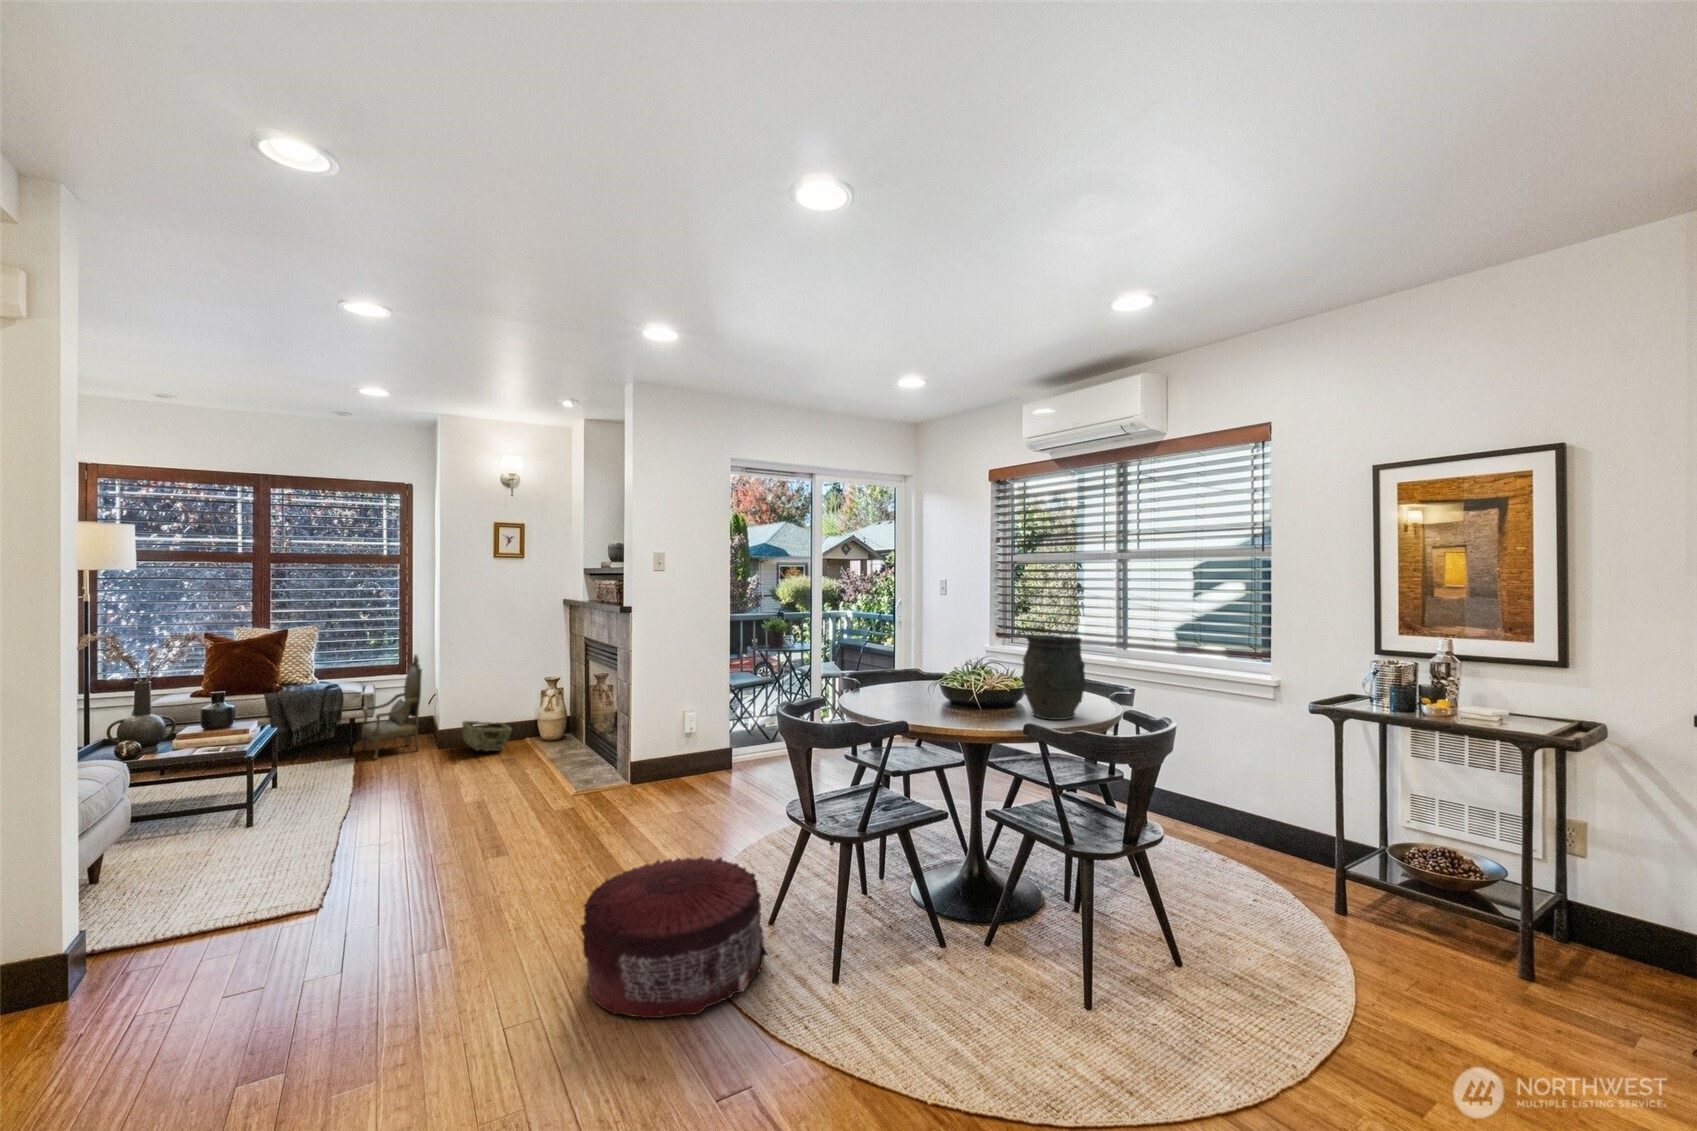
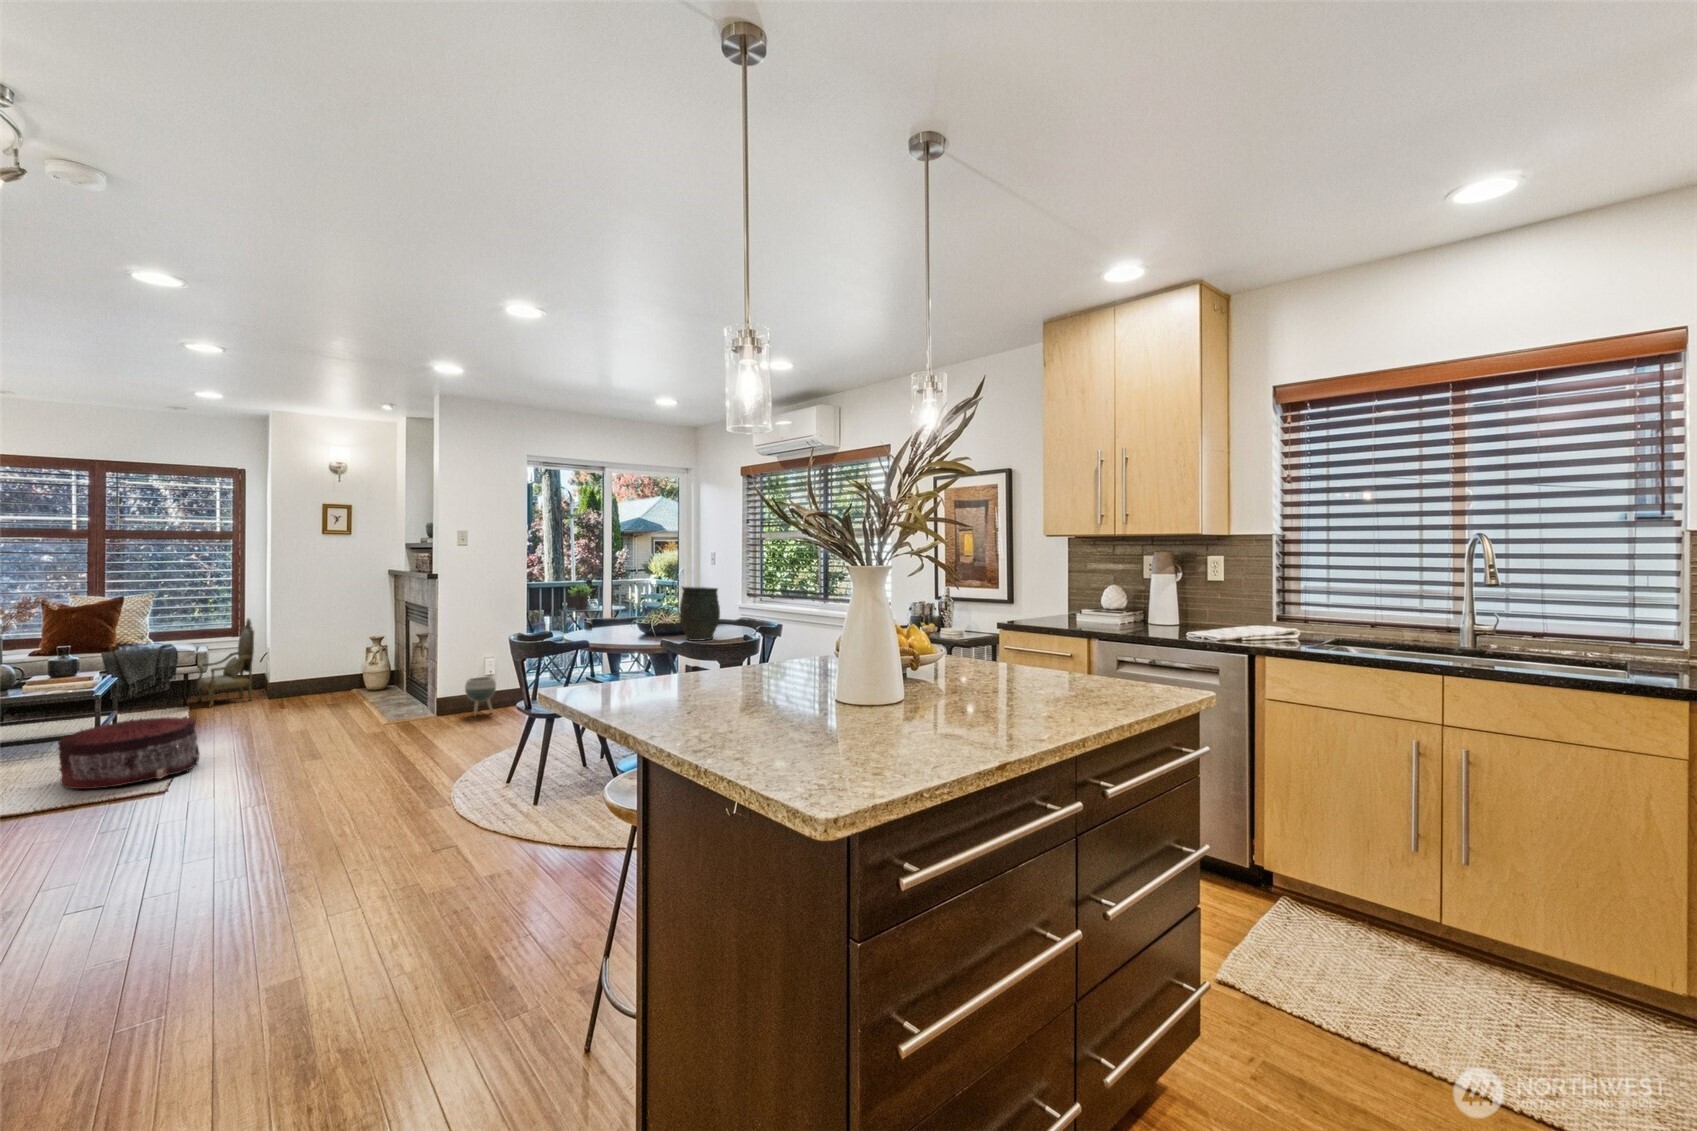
woven basket: present [462,721,511,751] -> none [293,675,340,699]
planter: none [663,735,699,786] -> present [465,677,496,715]
pouf: present [580,856,767,1018] -> present [58,717,200,789]

